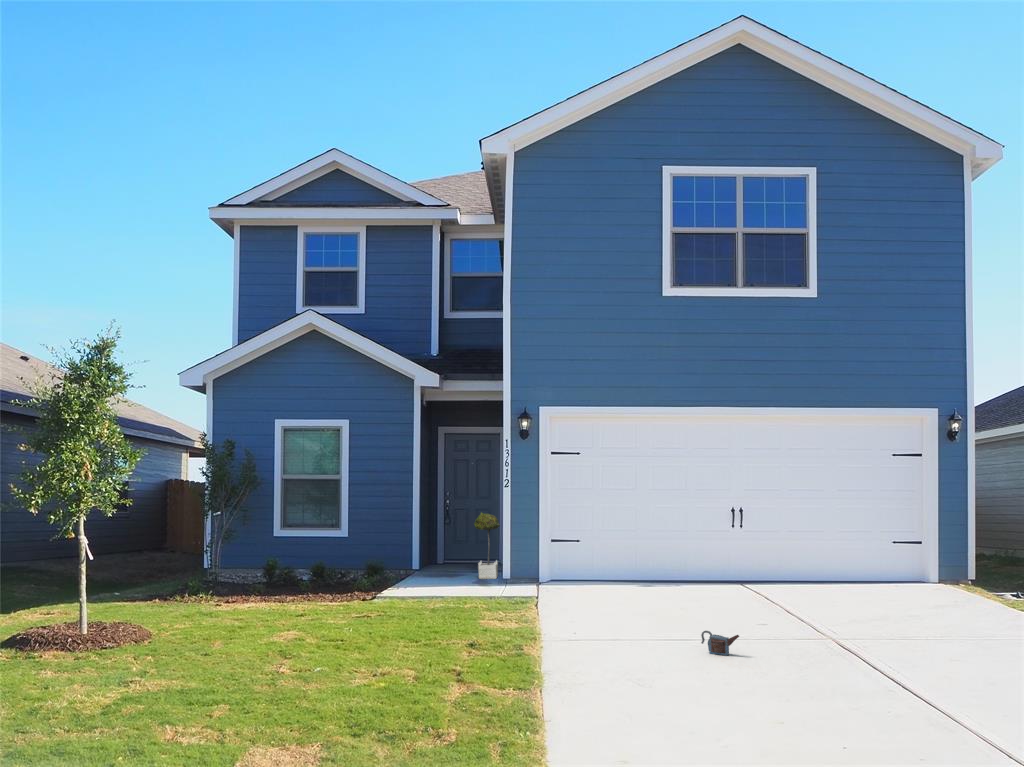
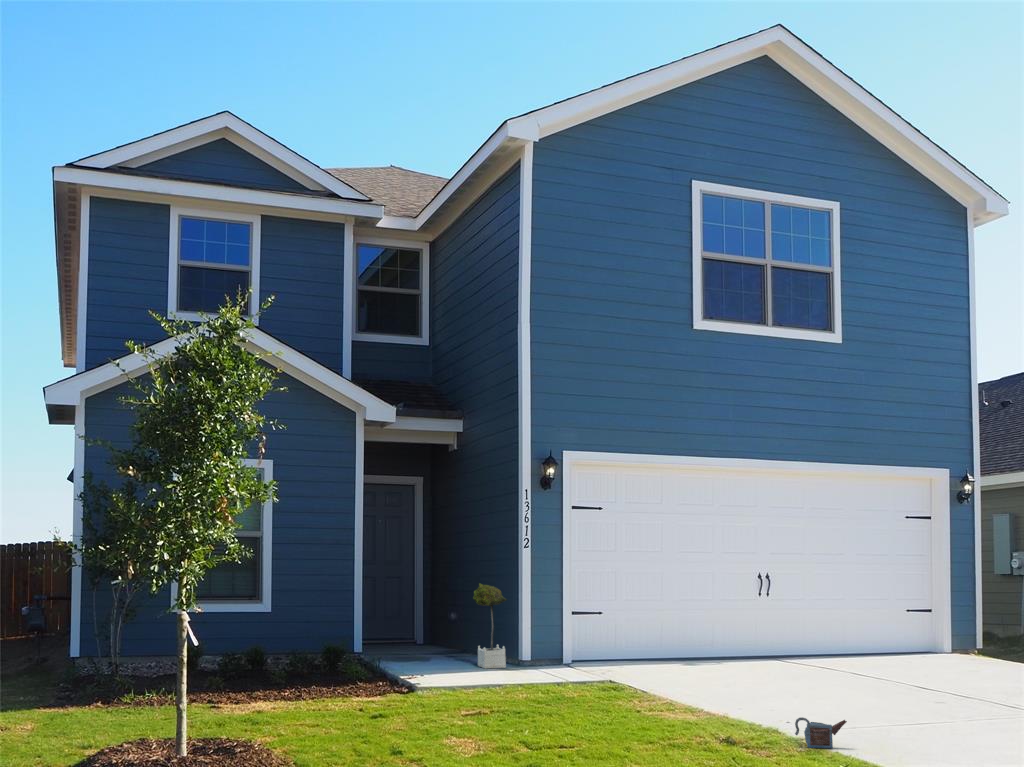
watering can: present [701,631,739,656] -> present [795,717,847,748]

